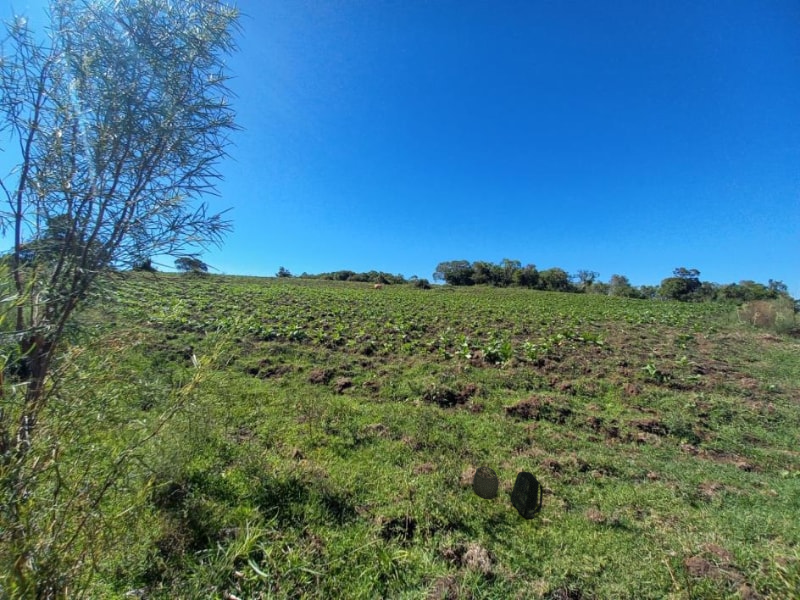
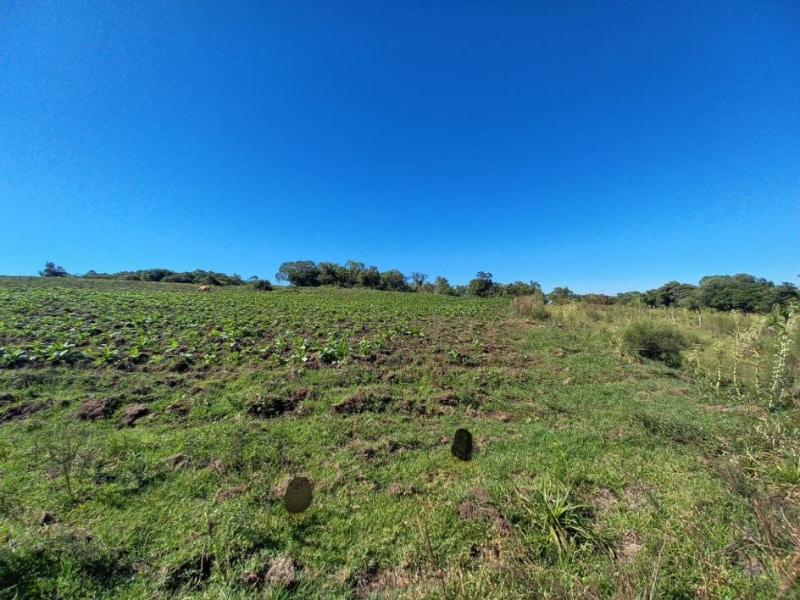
backpack: present [511,472,543,518] -> present [451,428,472,460]

